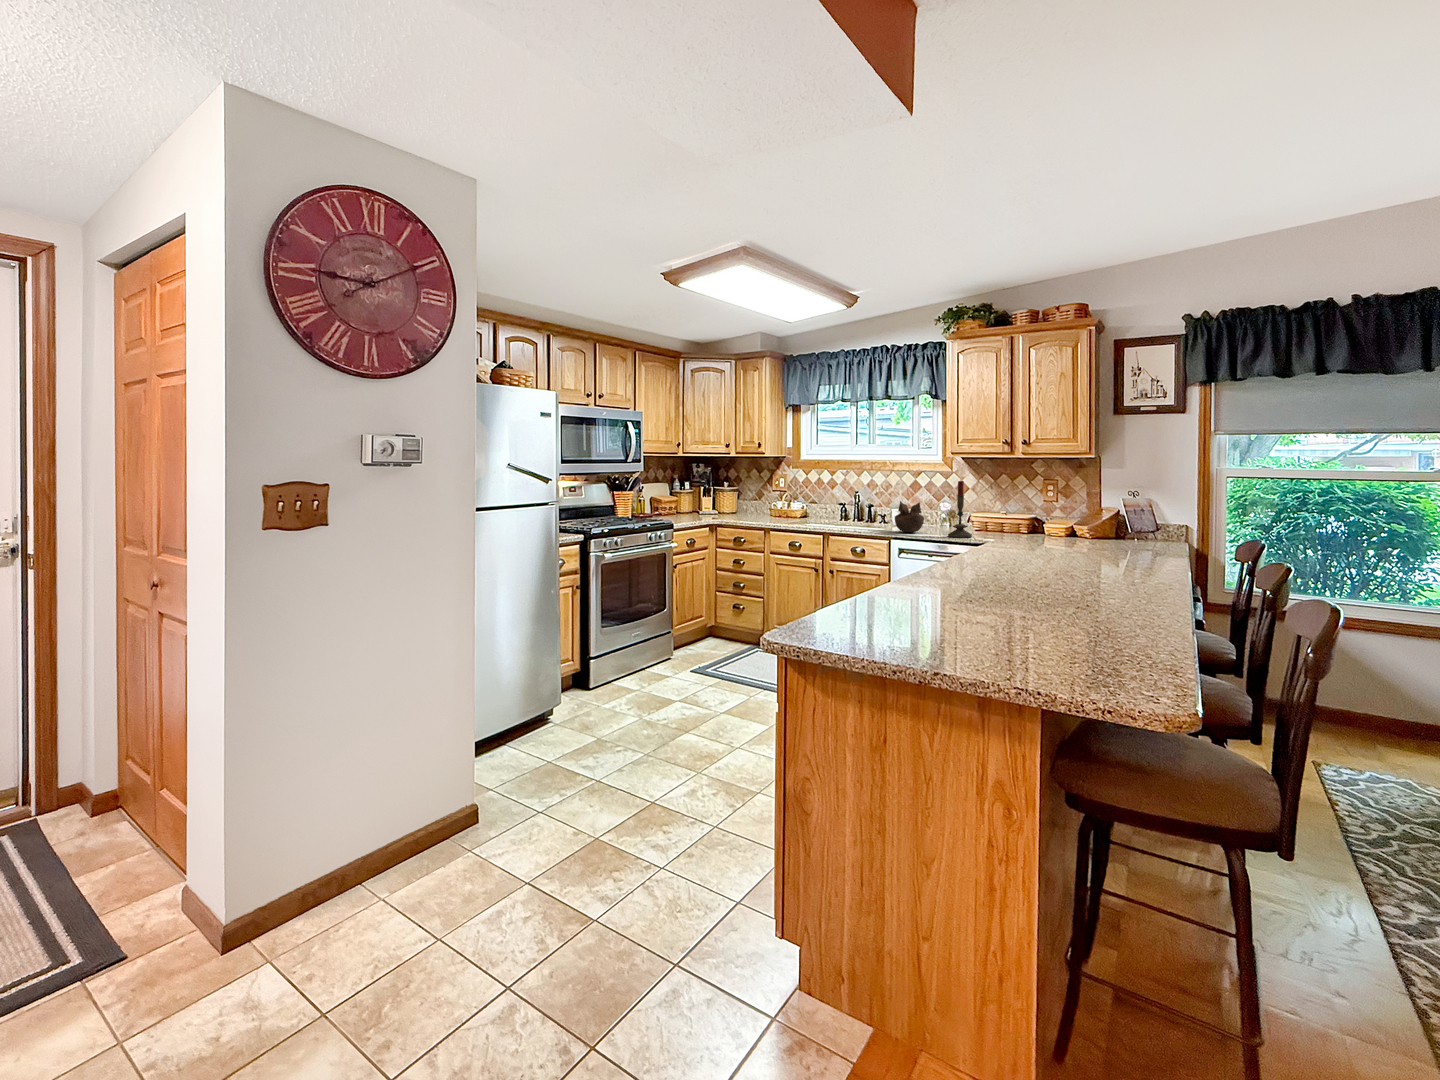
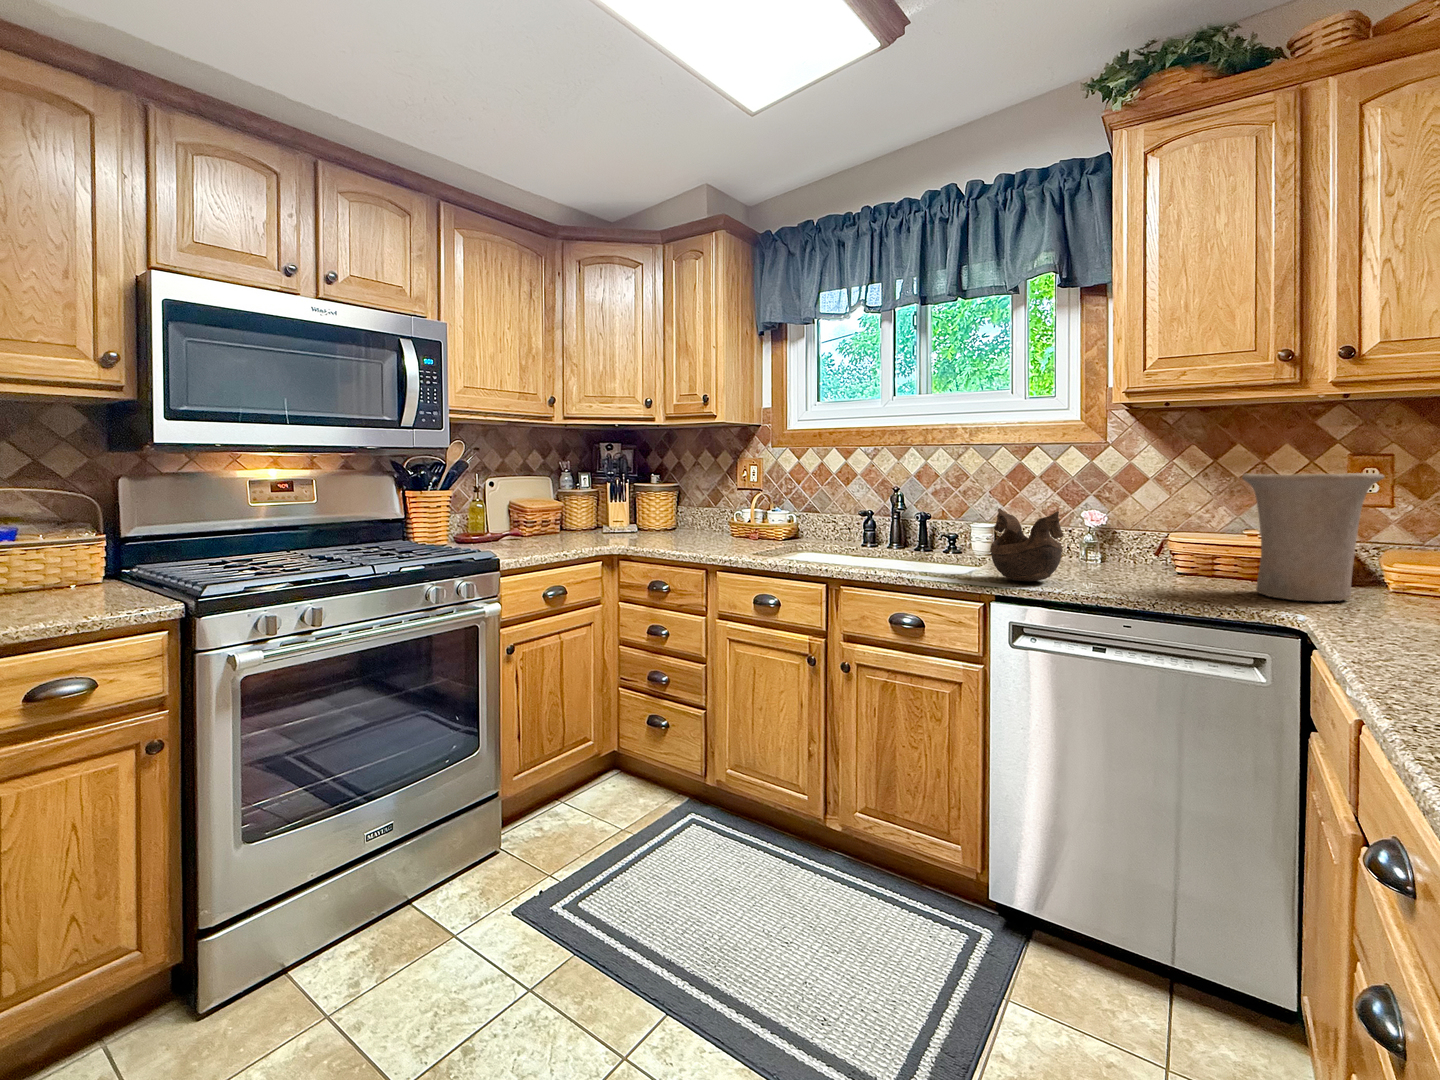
candle: present [948,481,972,538] -> none [1137,452,1204,603]
vase: none [991,488,1039,537] -> present [1242,473,1384,602]

